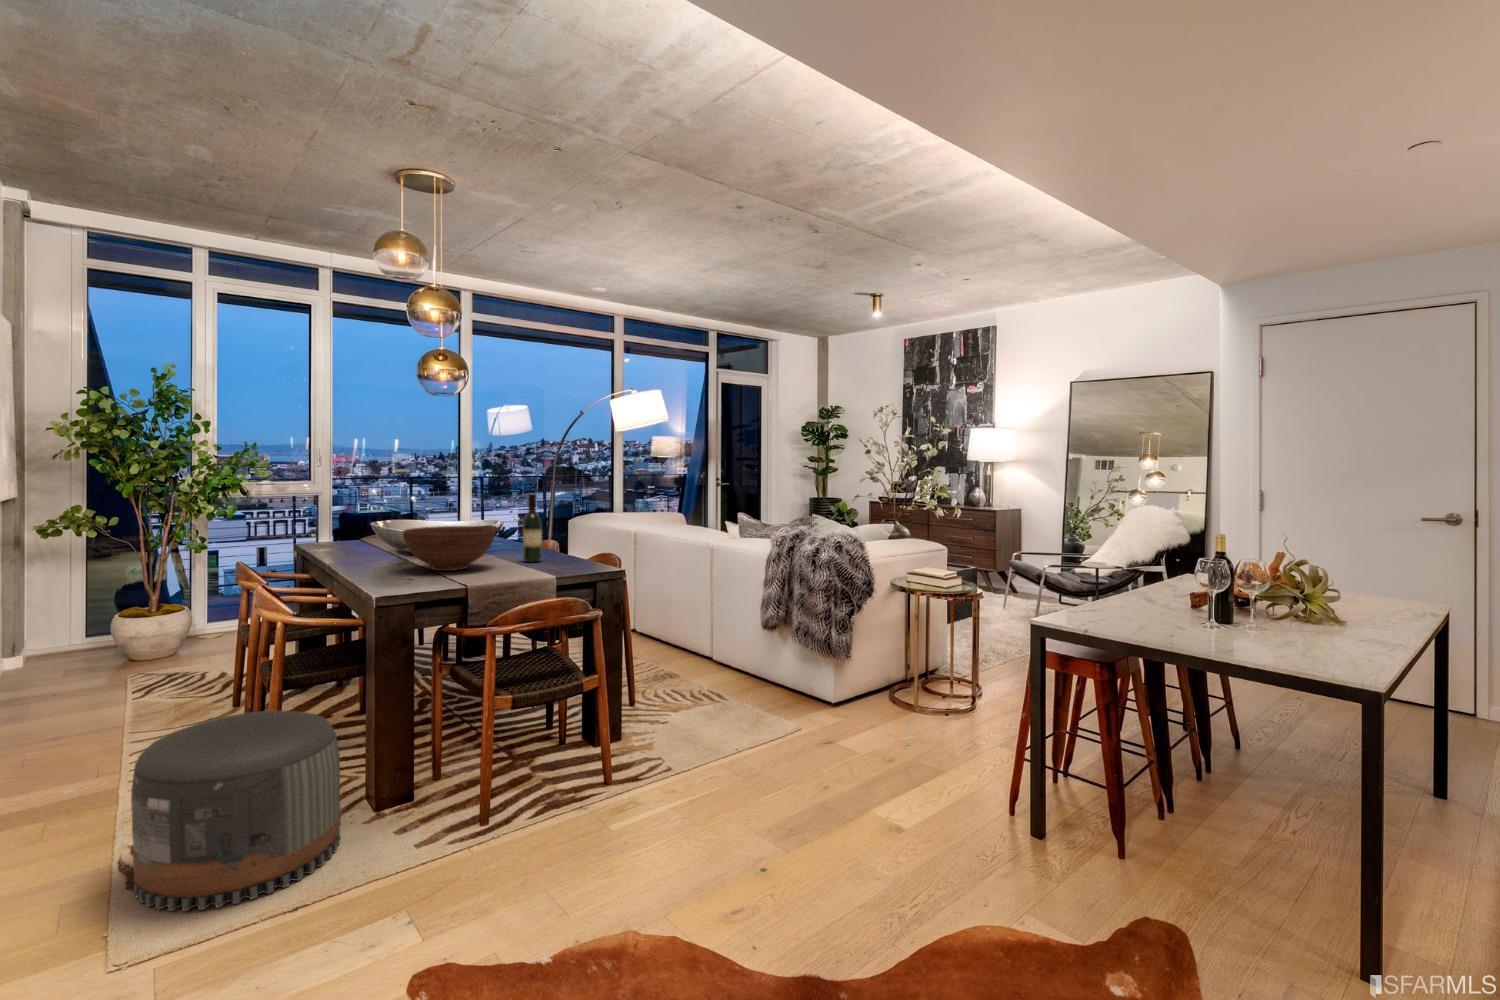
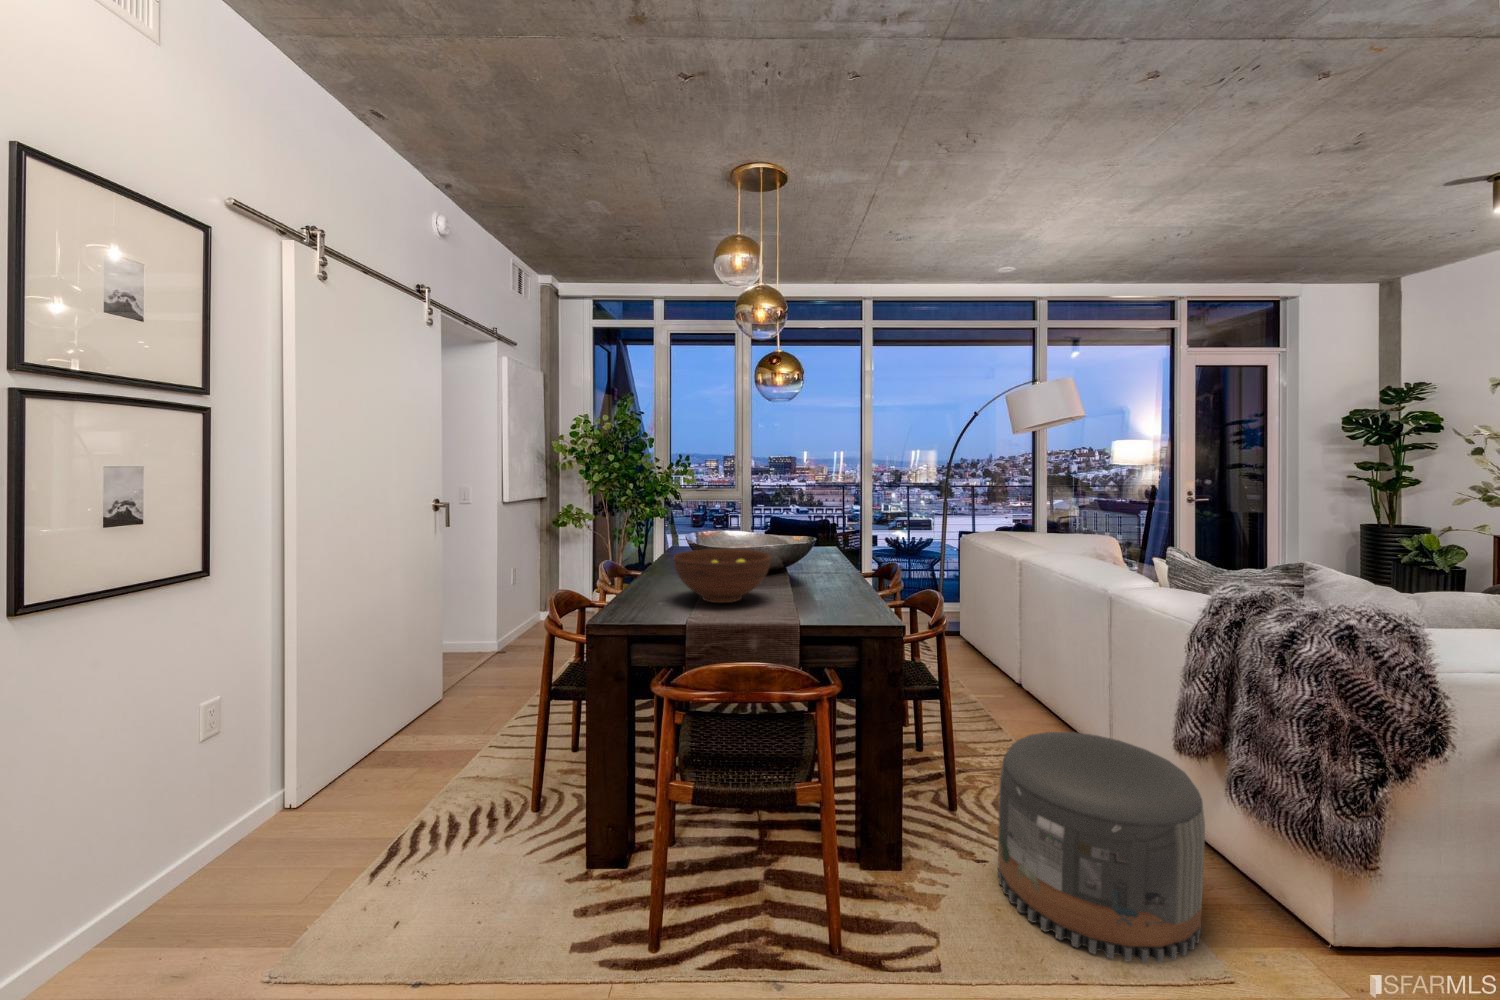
wine bottle: present [523,494,542,562] -> none [813,517,835,601]
pouf: present [131,711,341,911] -> present [998,732,1205,963]

